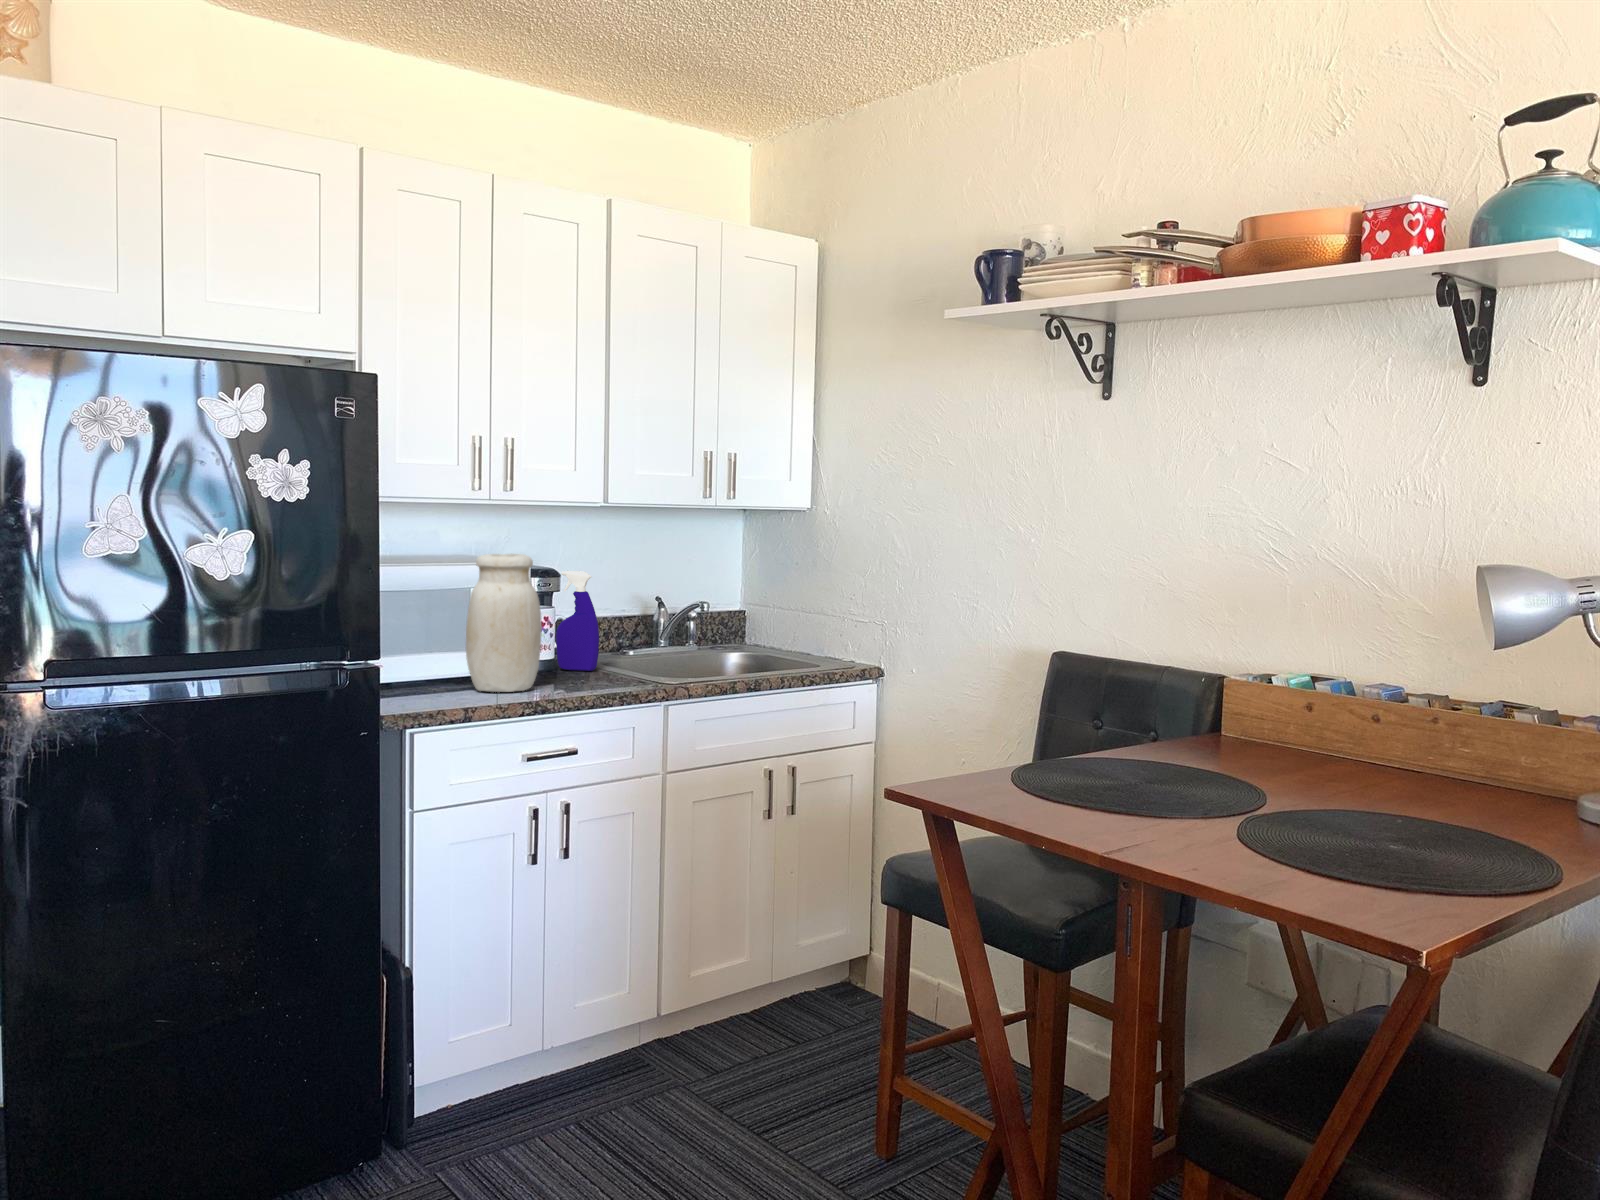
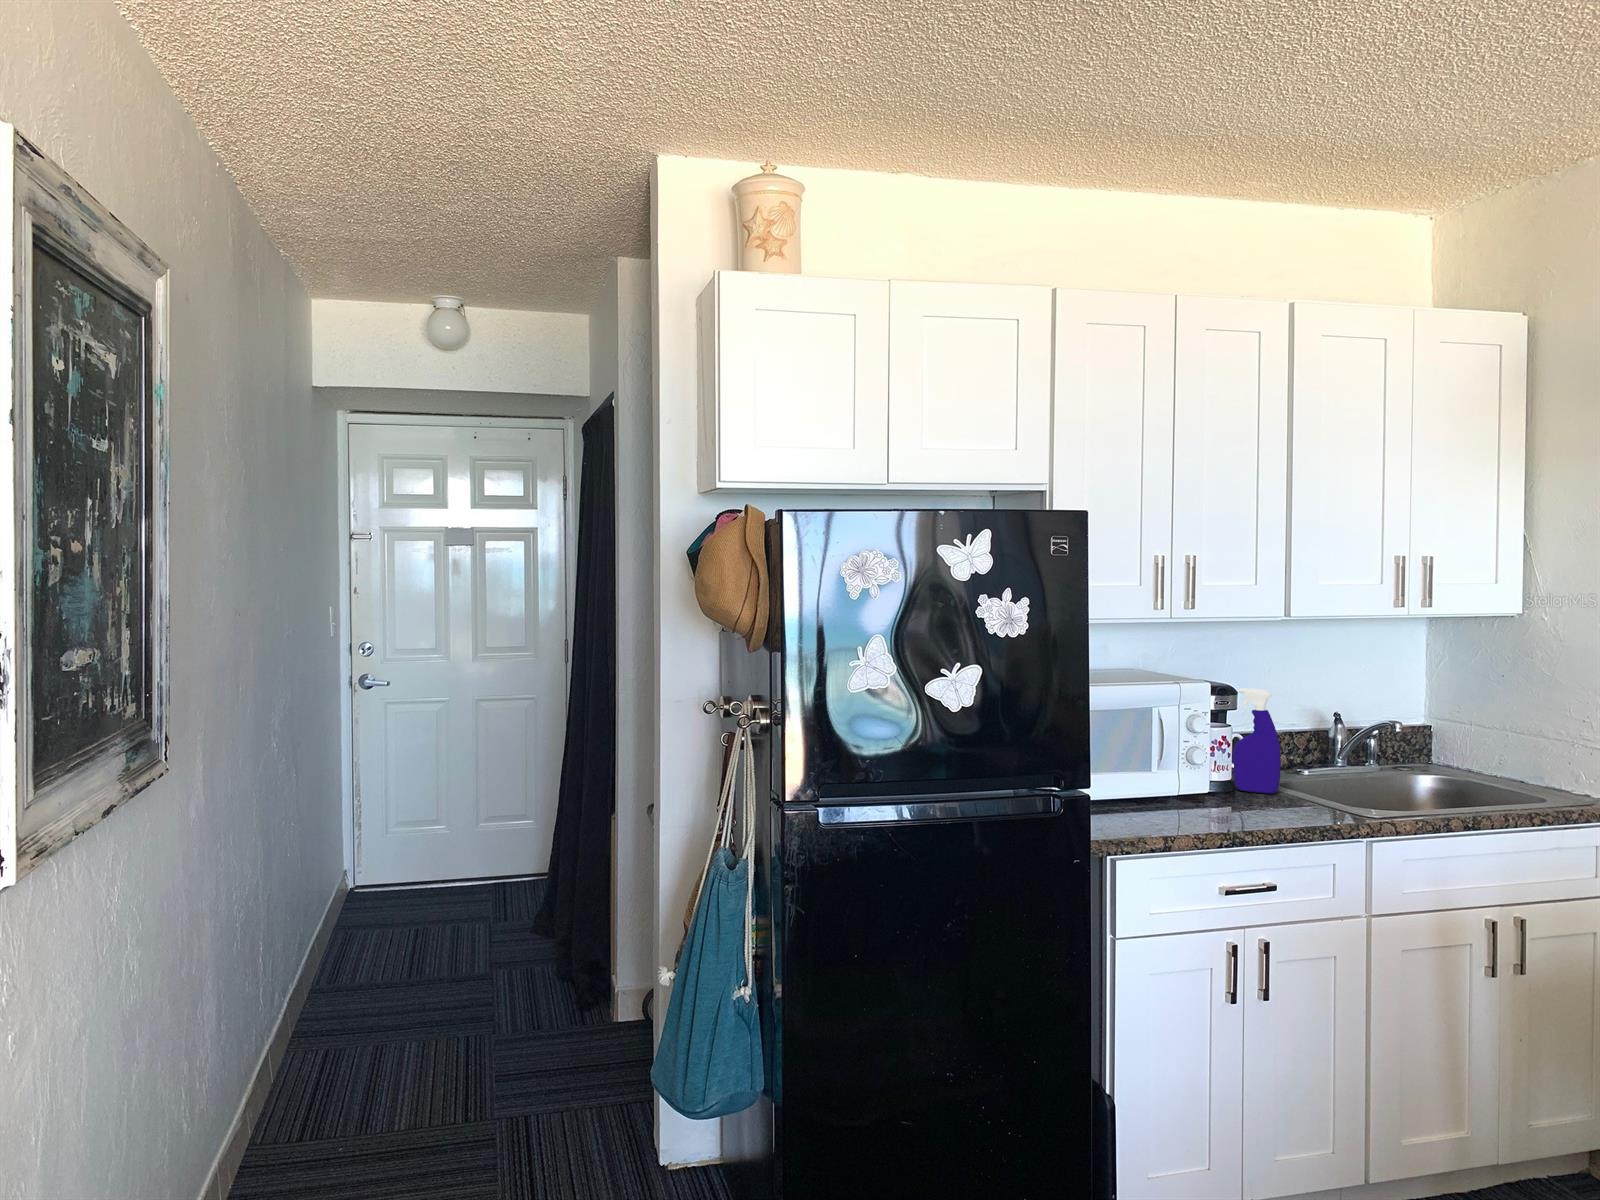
jar: present [466,554,542,692] -> none [1153,676,1232,819]

